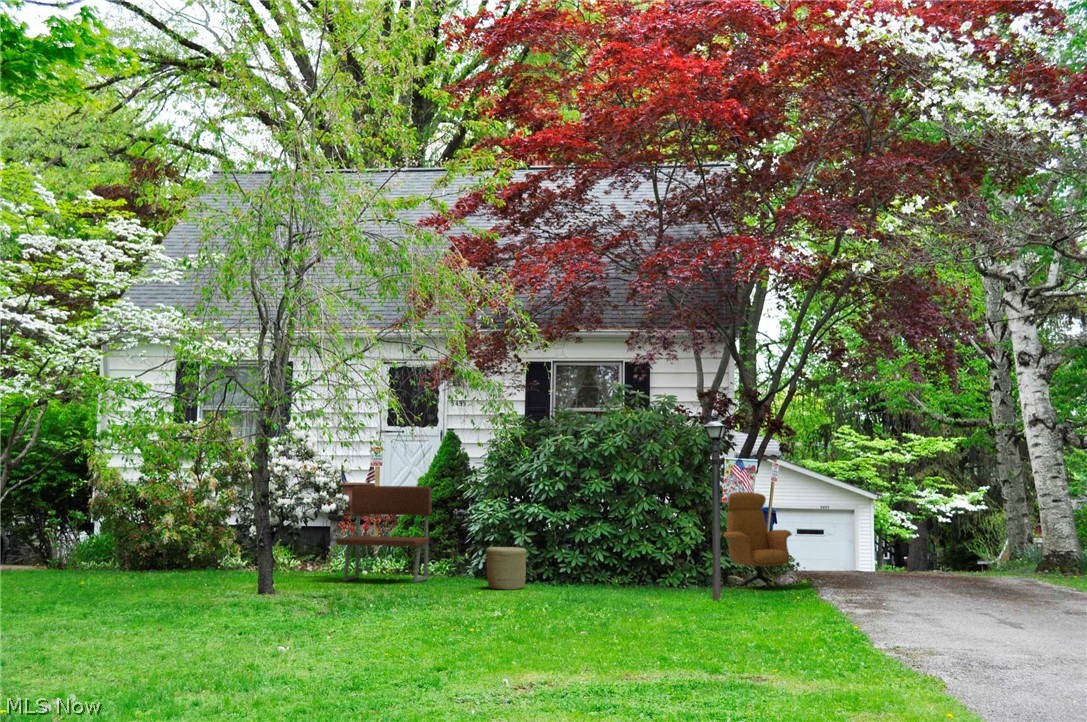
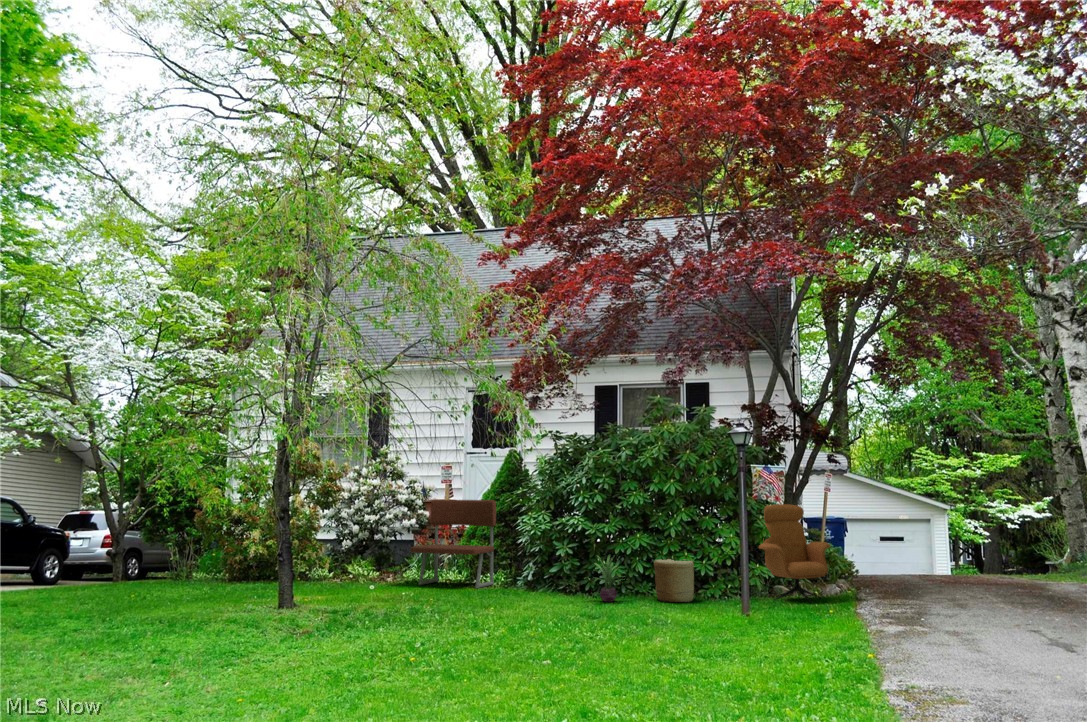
decorative plant: none [547,544,598,592] -> present [594,555,618,602]
woven basket: present [486,547,527,590] -> present [654,559,694,602]

